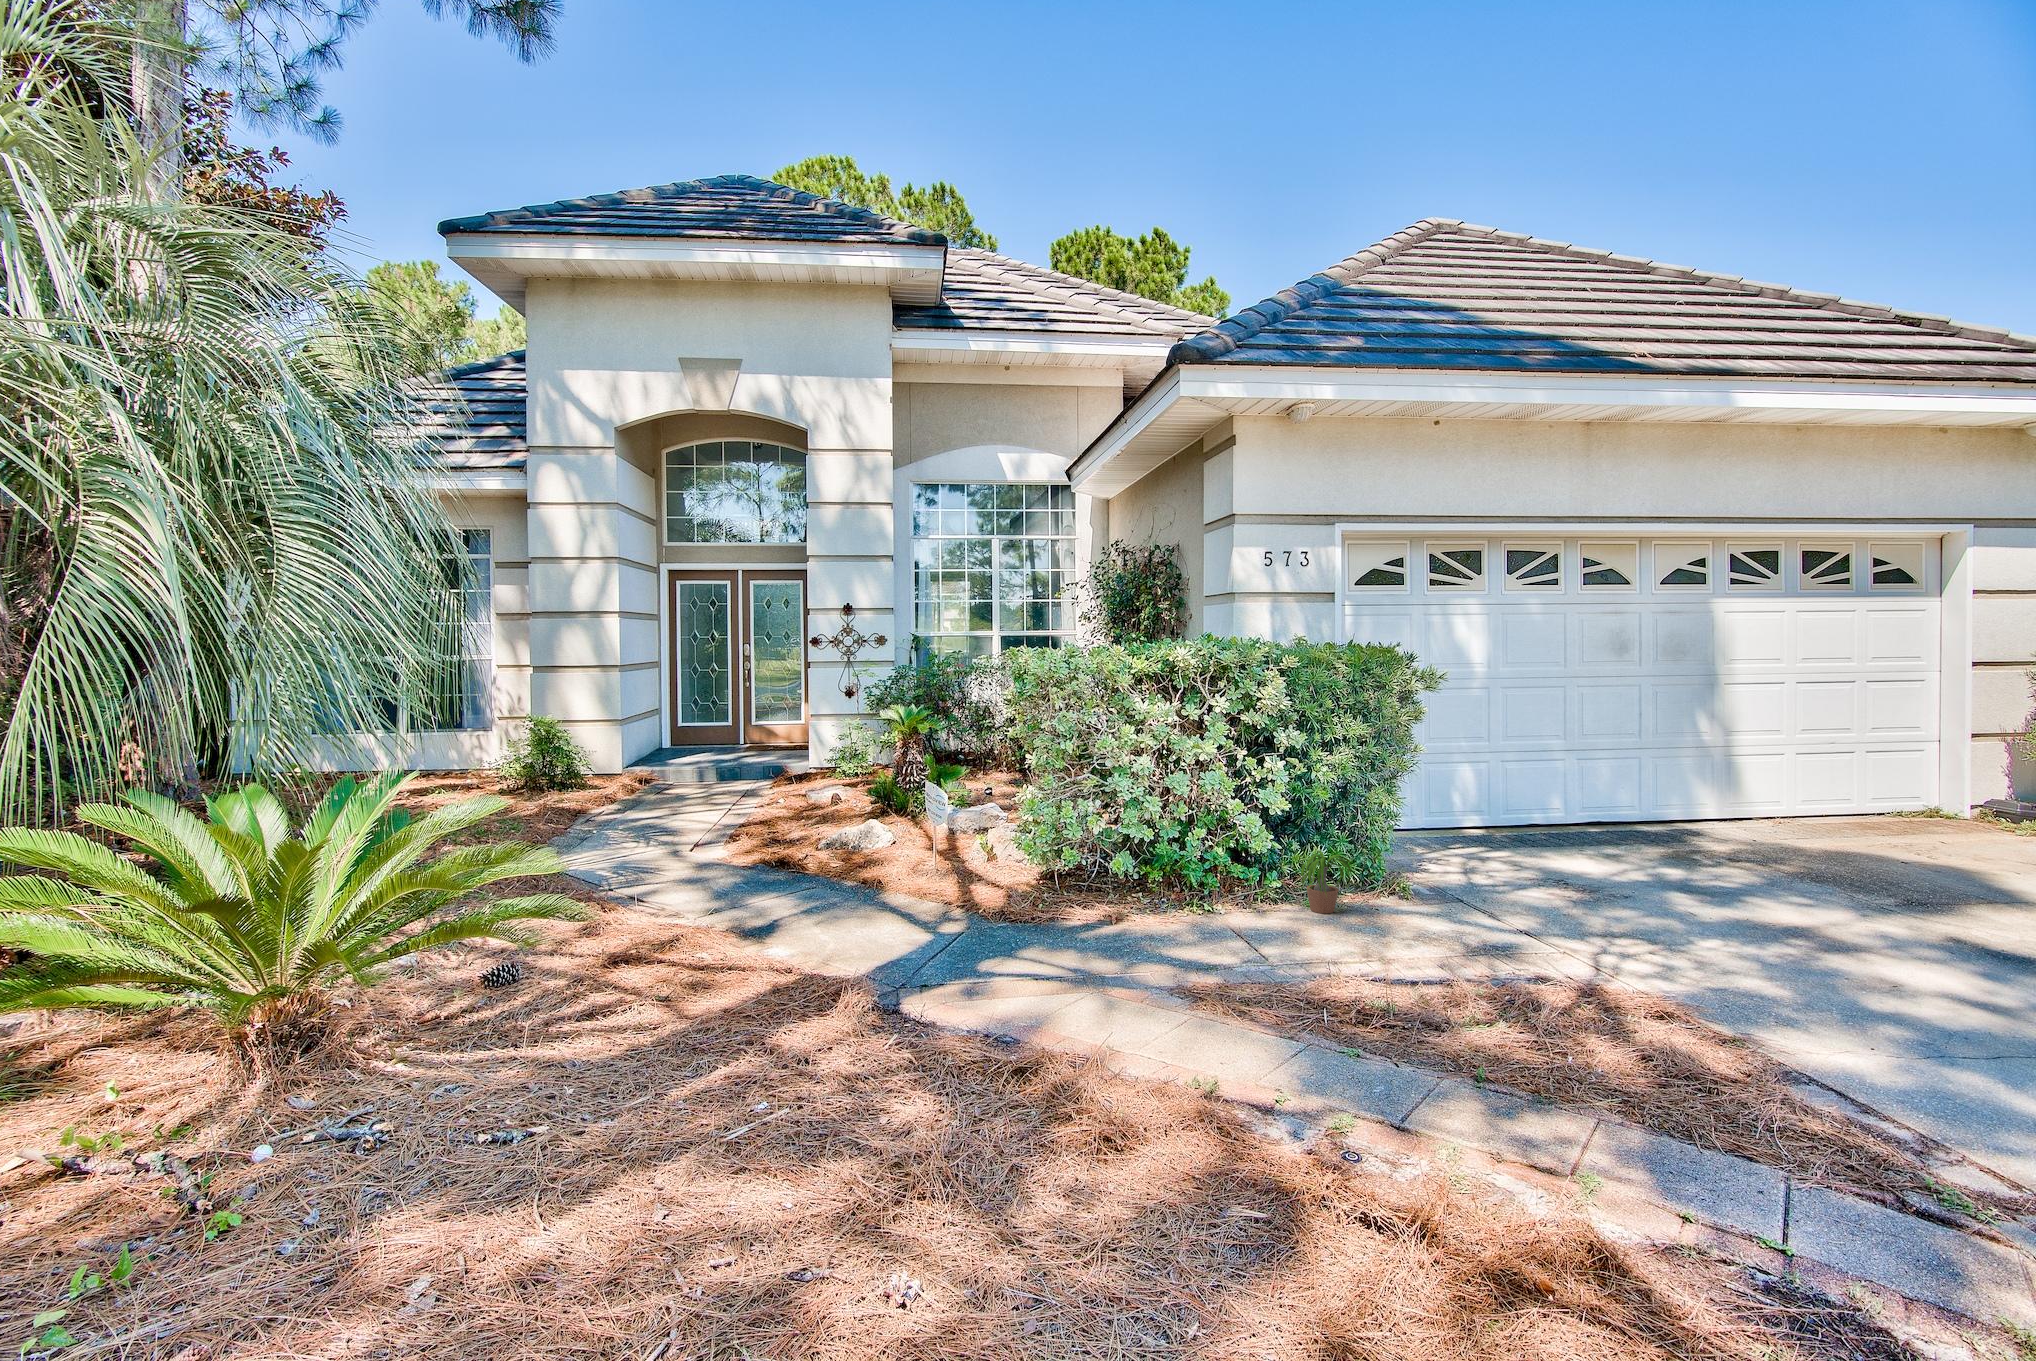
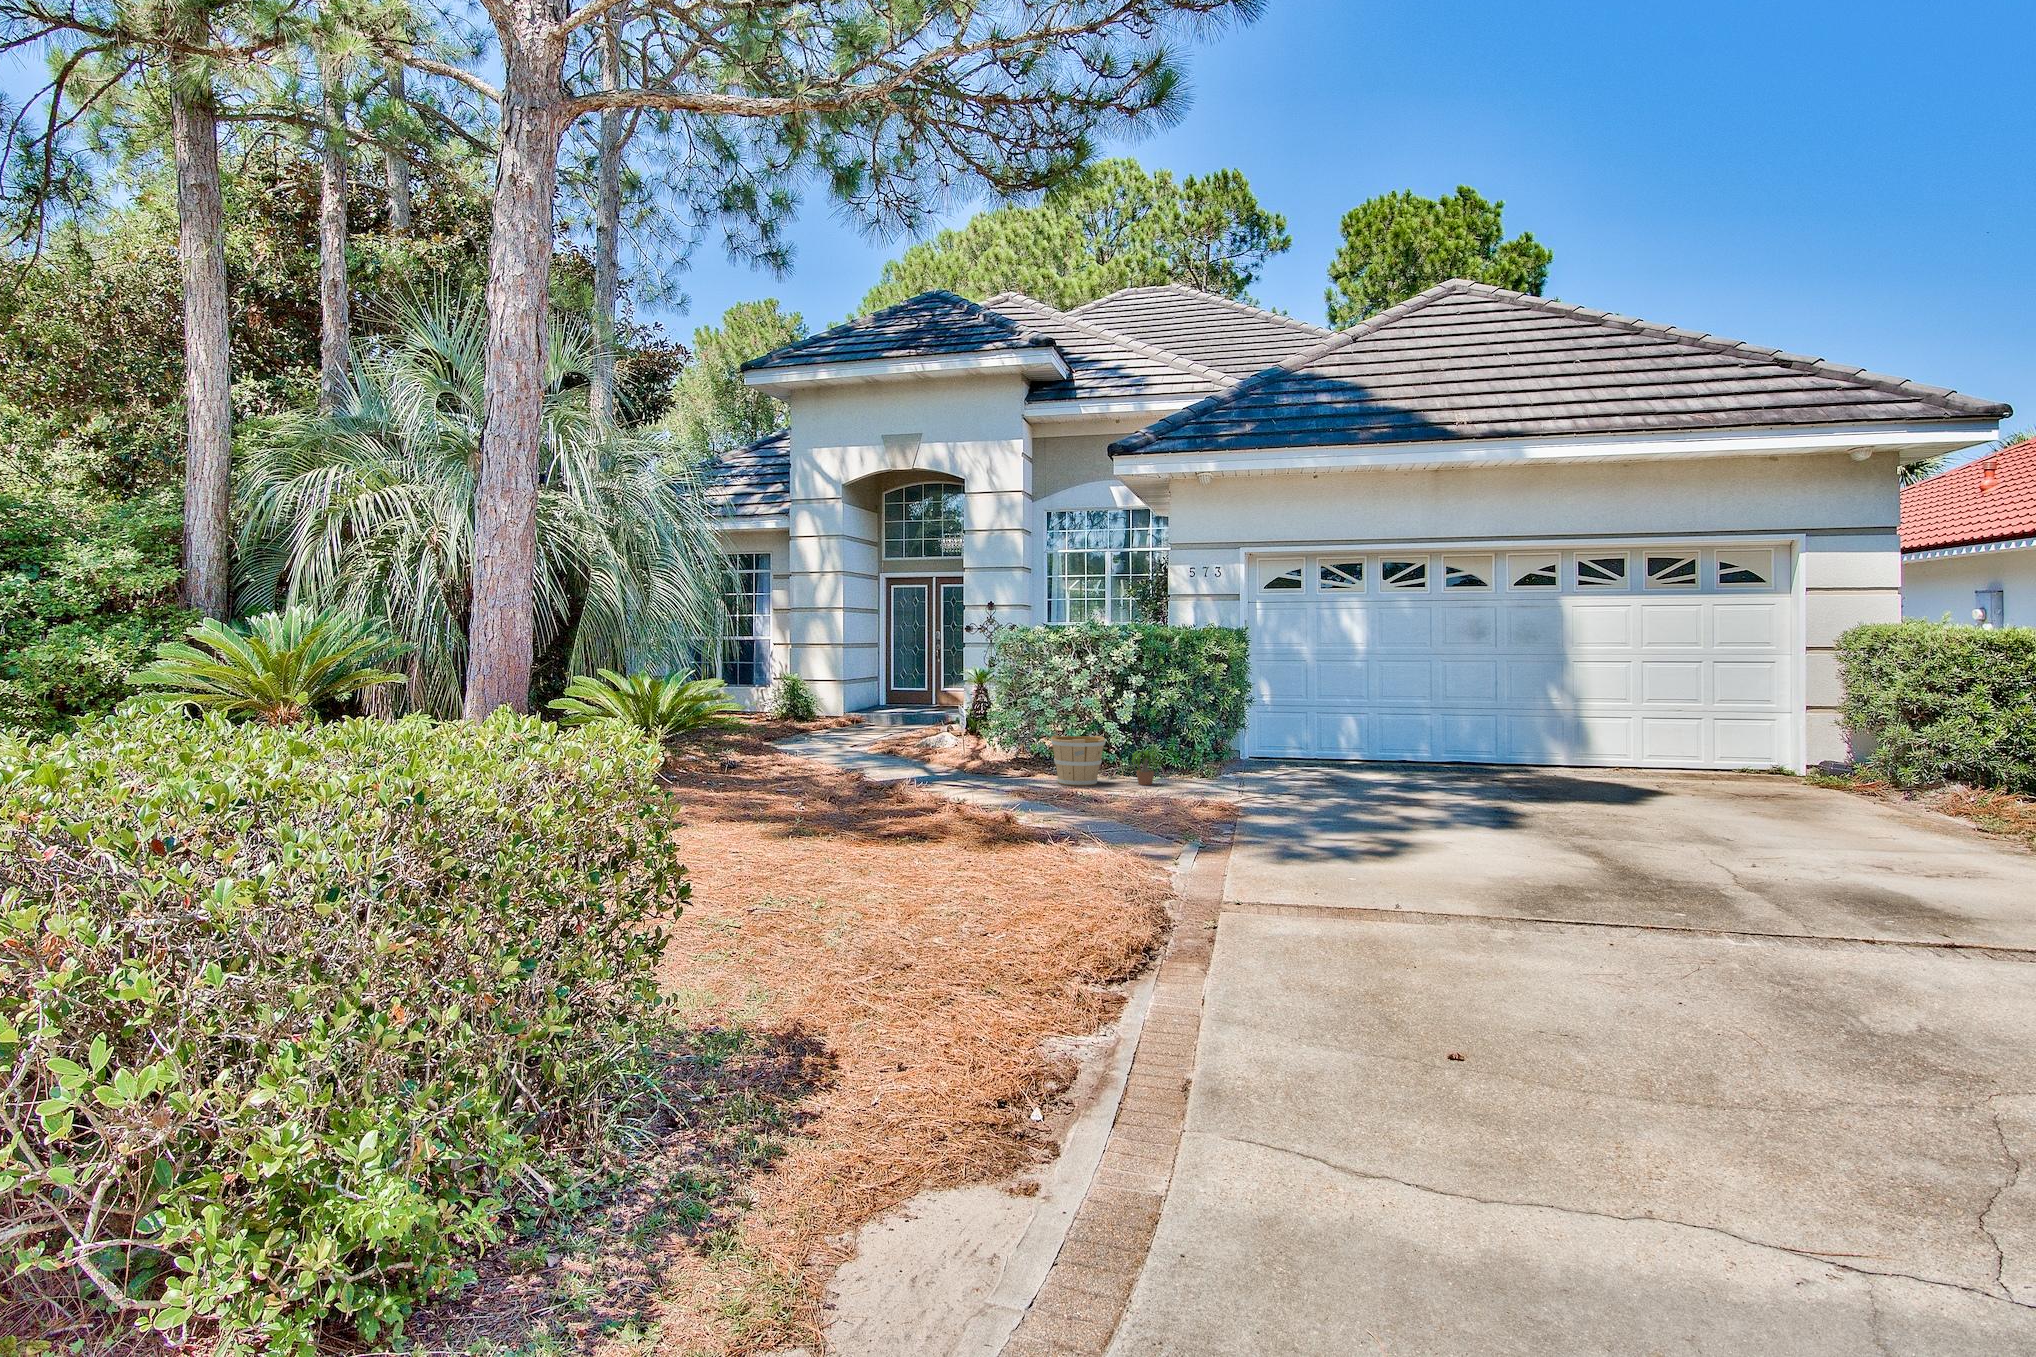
wooden bucket: none [1171,830,1270,930] -> present [1051,735,1105,786]

